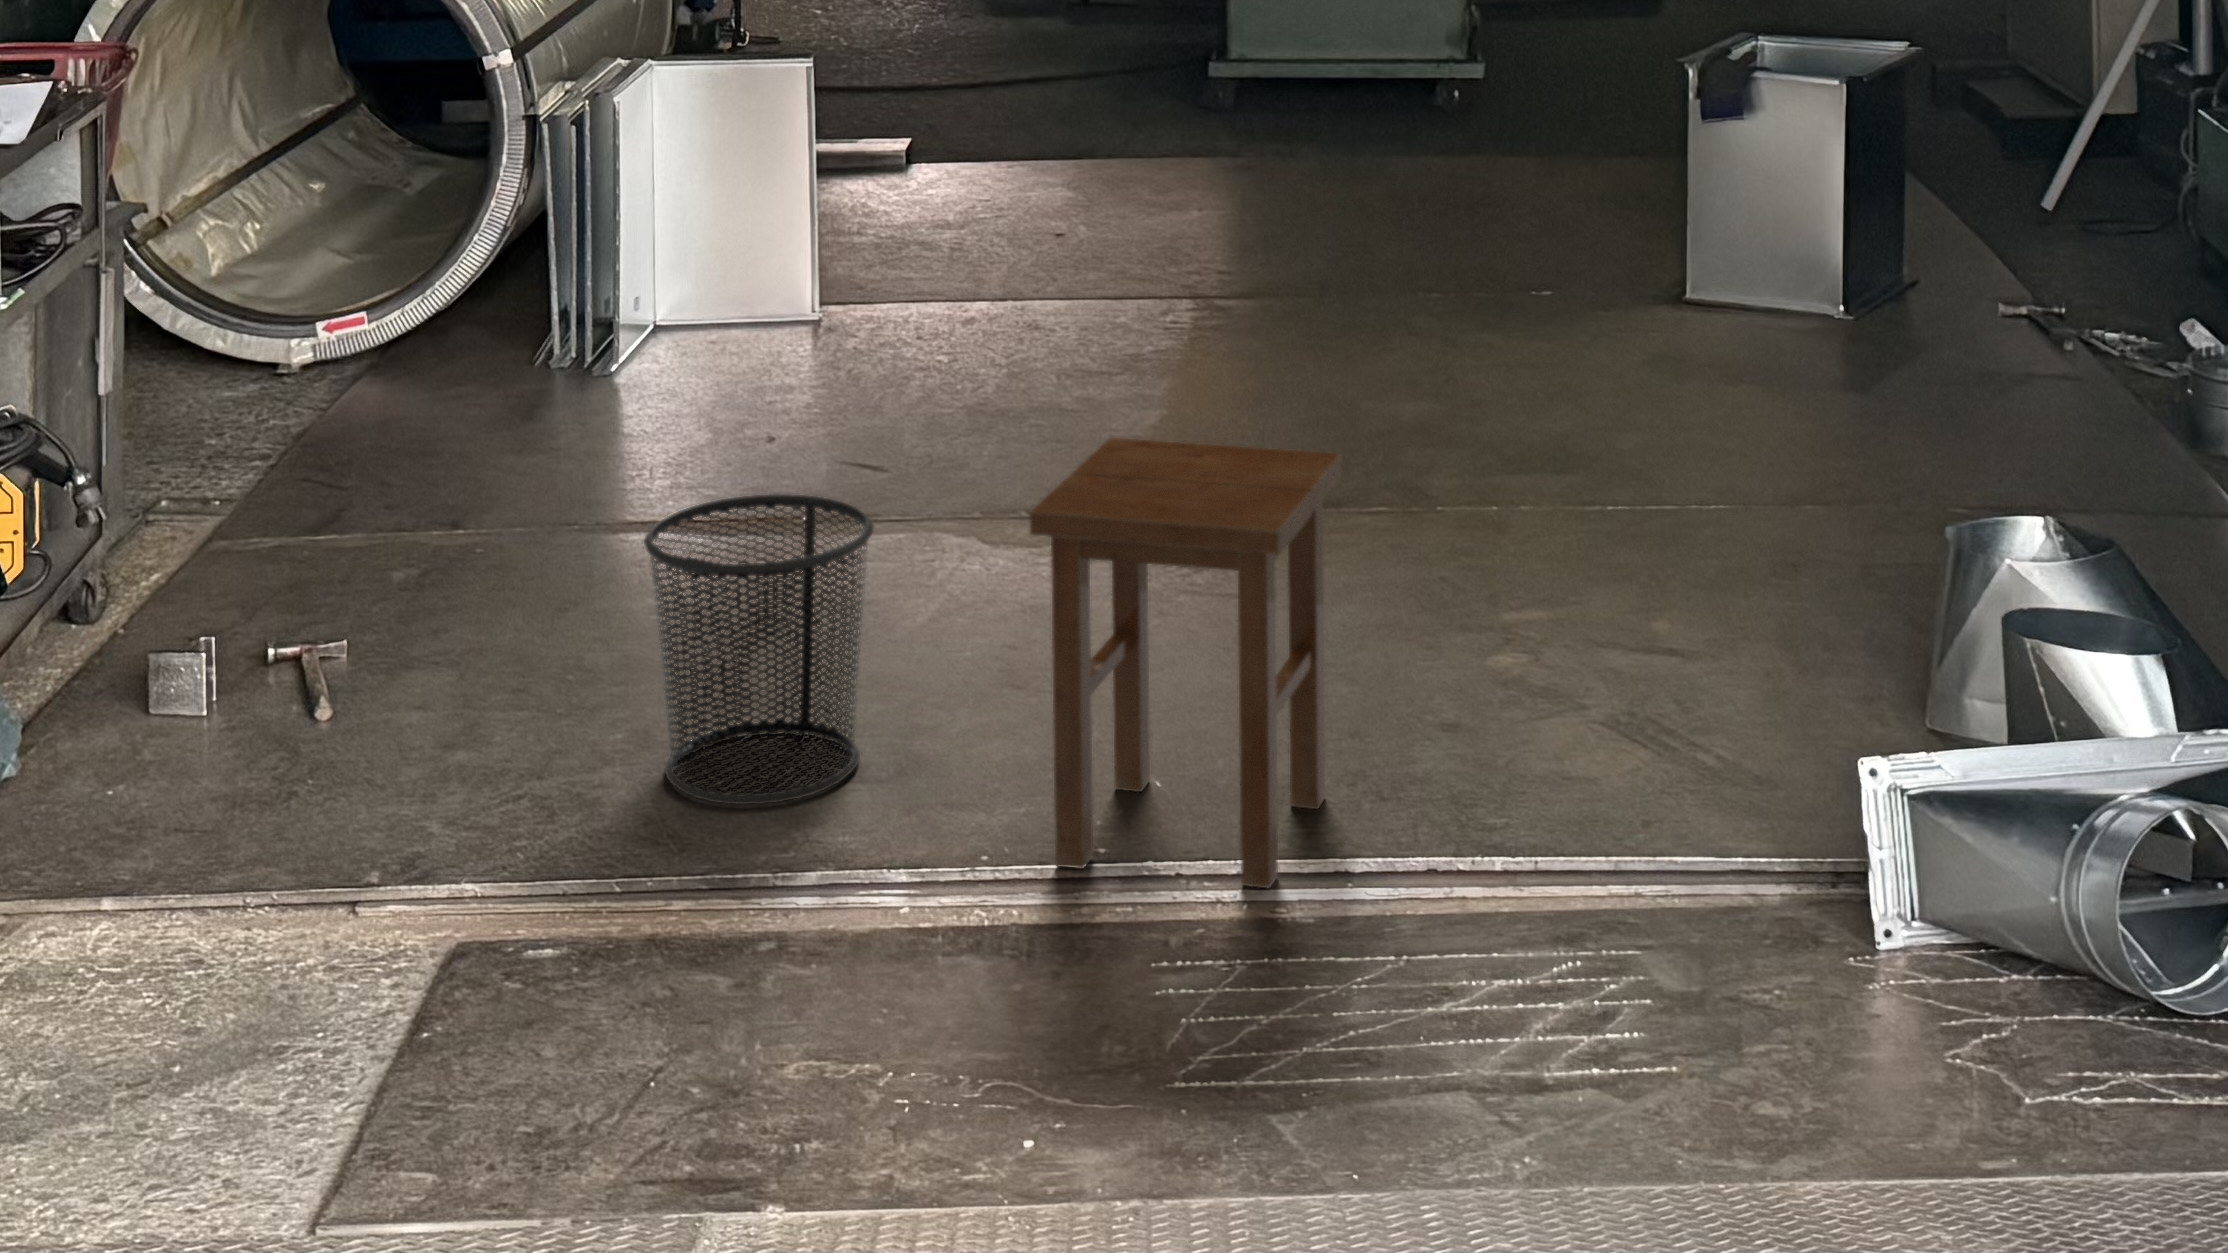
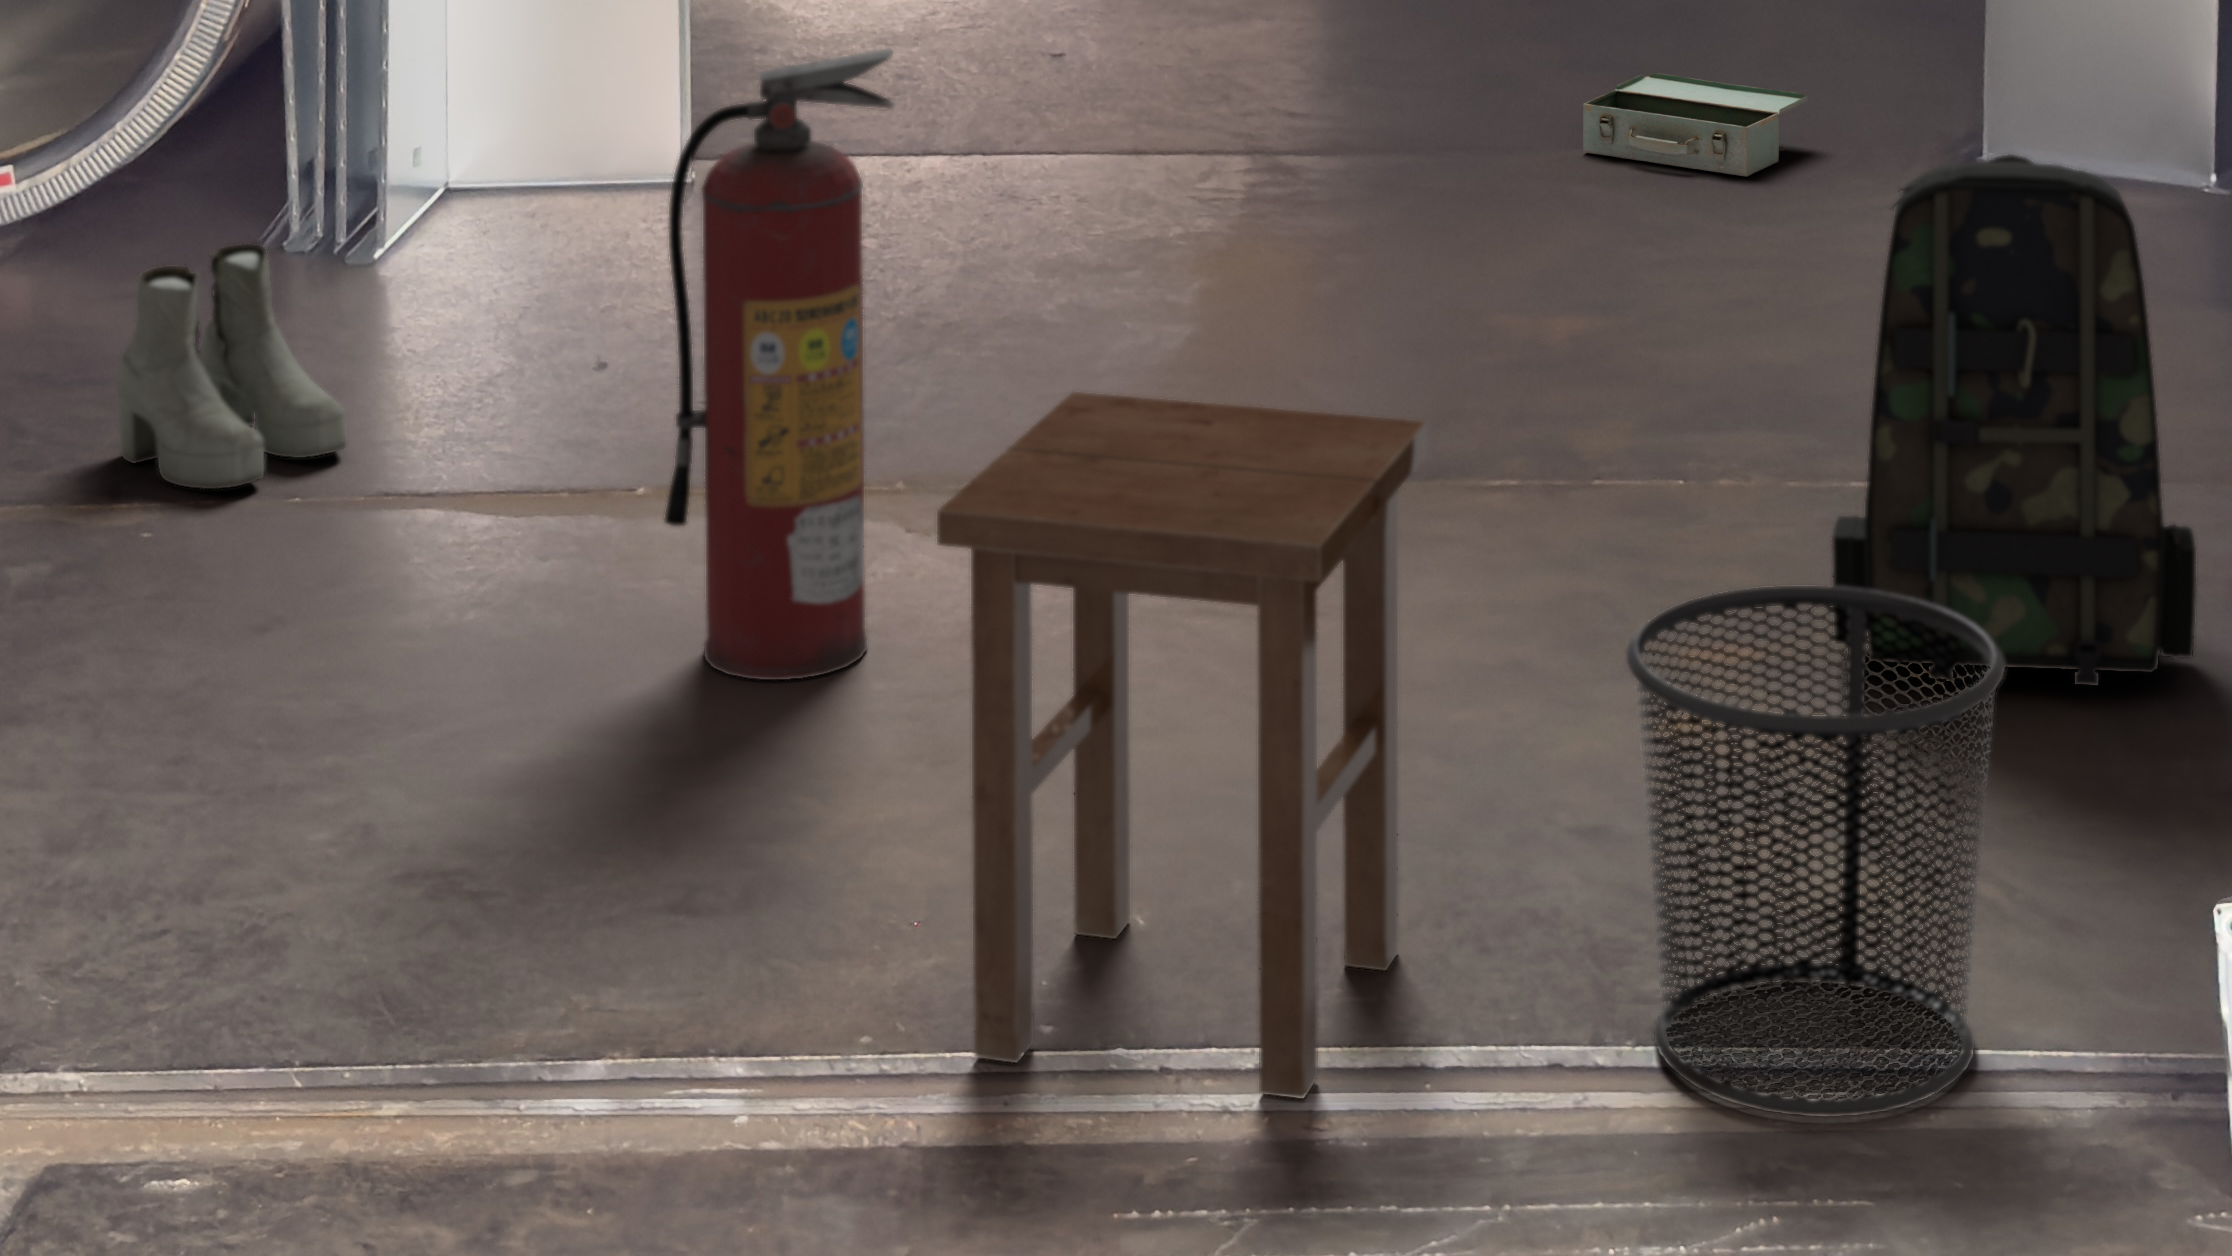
fire extinguisher: none [832,219,980,633] -> present [664,49,893,680]
toolbox: none [1417,236,1567,304] -> present [1583,73,1808,176]
backpack: none [1598,281,1835,628] -> present [1832,154,2196,686]
boots: none [457,355,611,516] -> present [116,244,346,489]
waste bin: present [644,494,874,804] -> present [1626,586,2005,1117]

